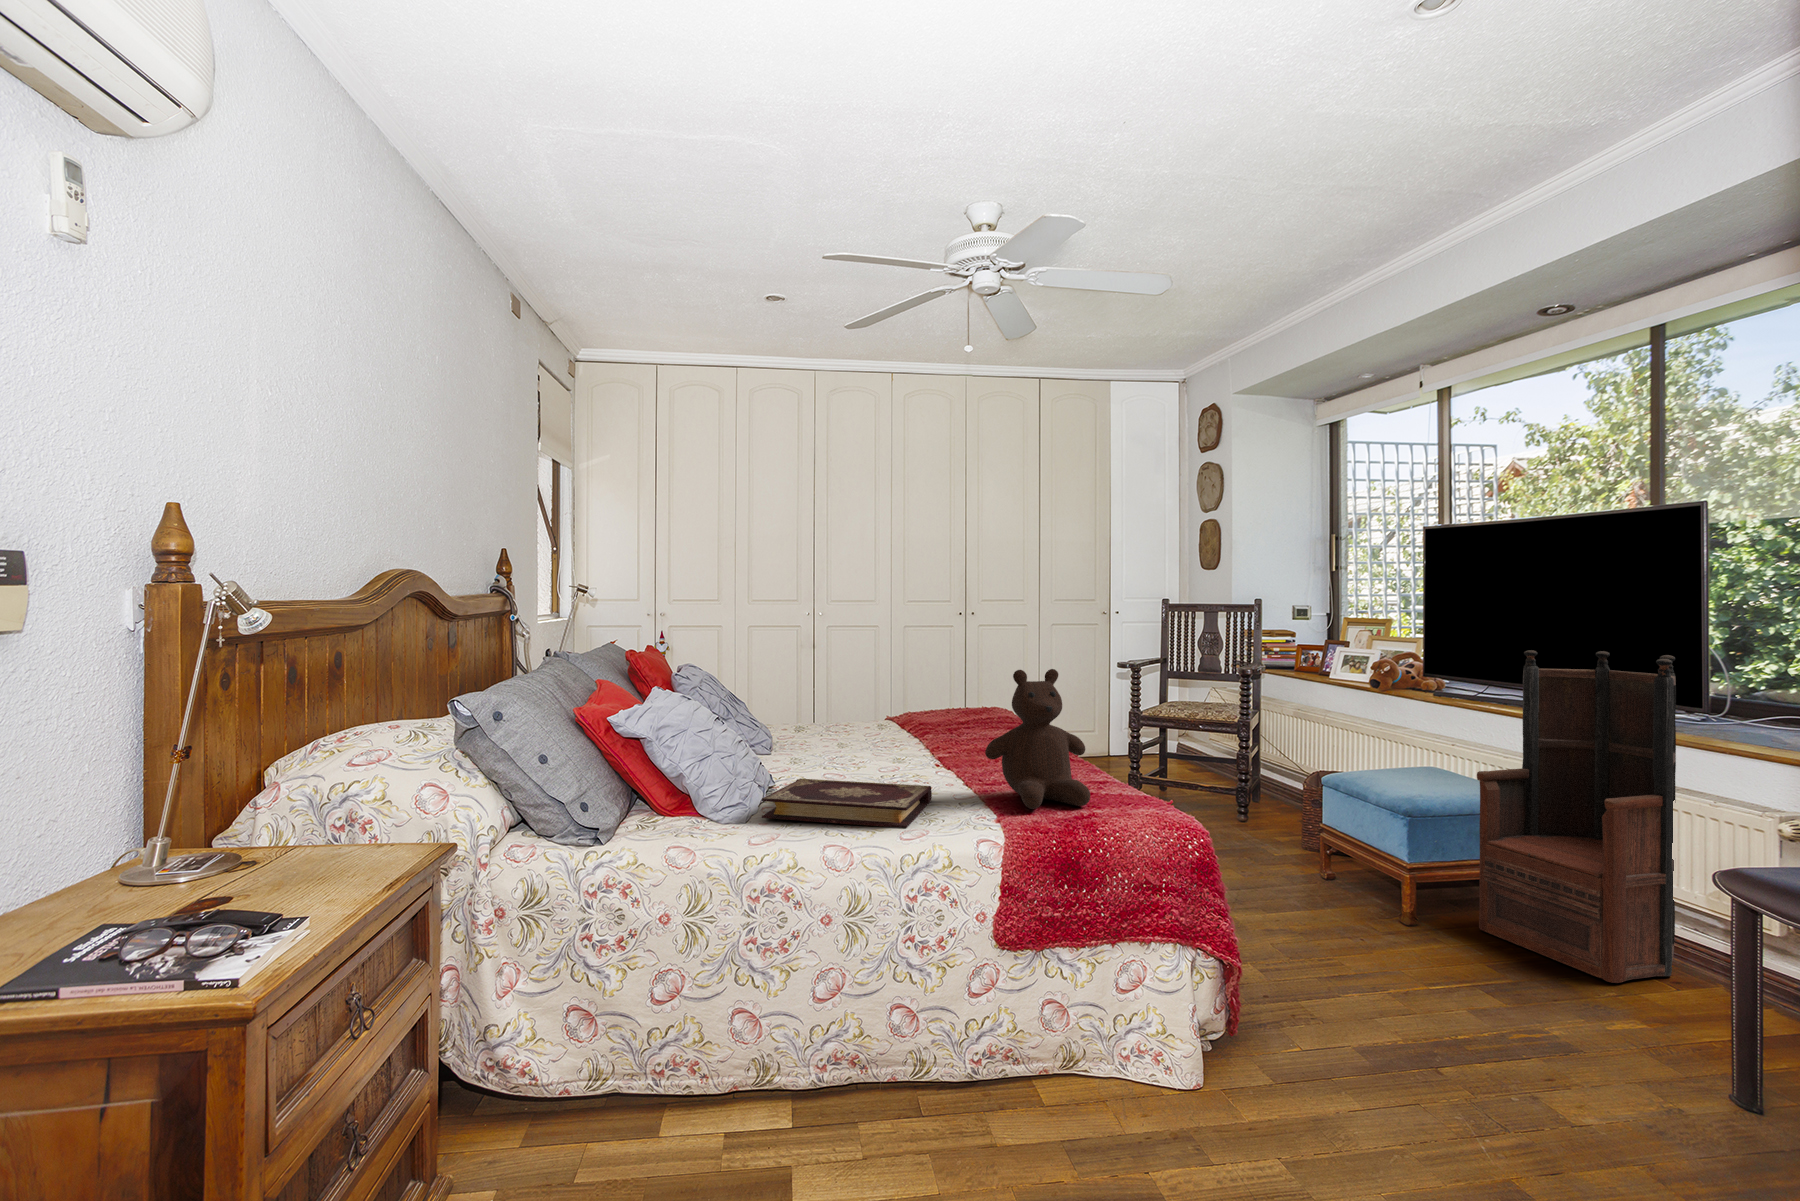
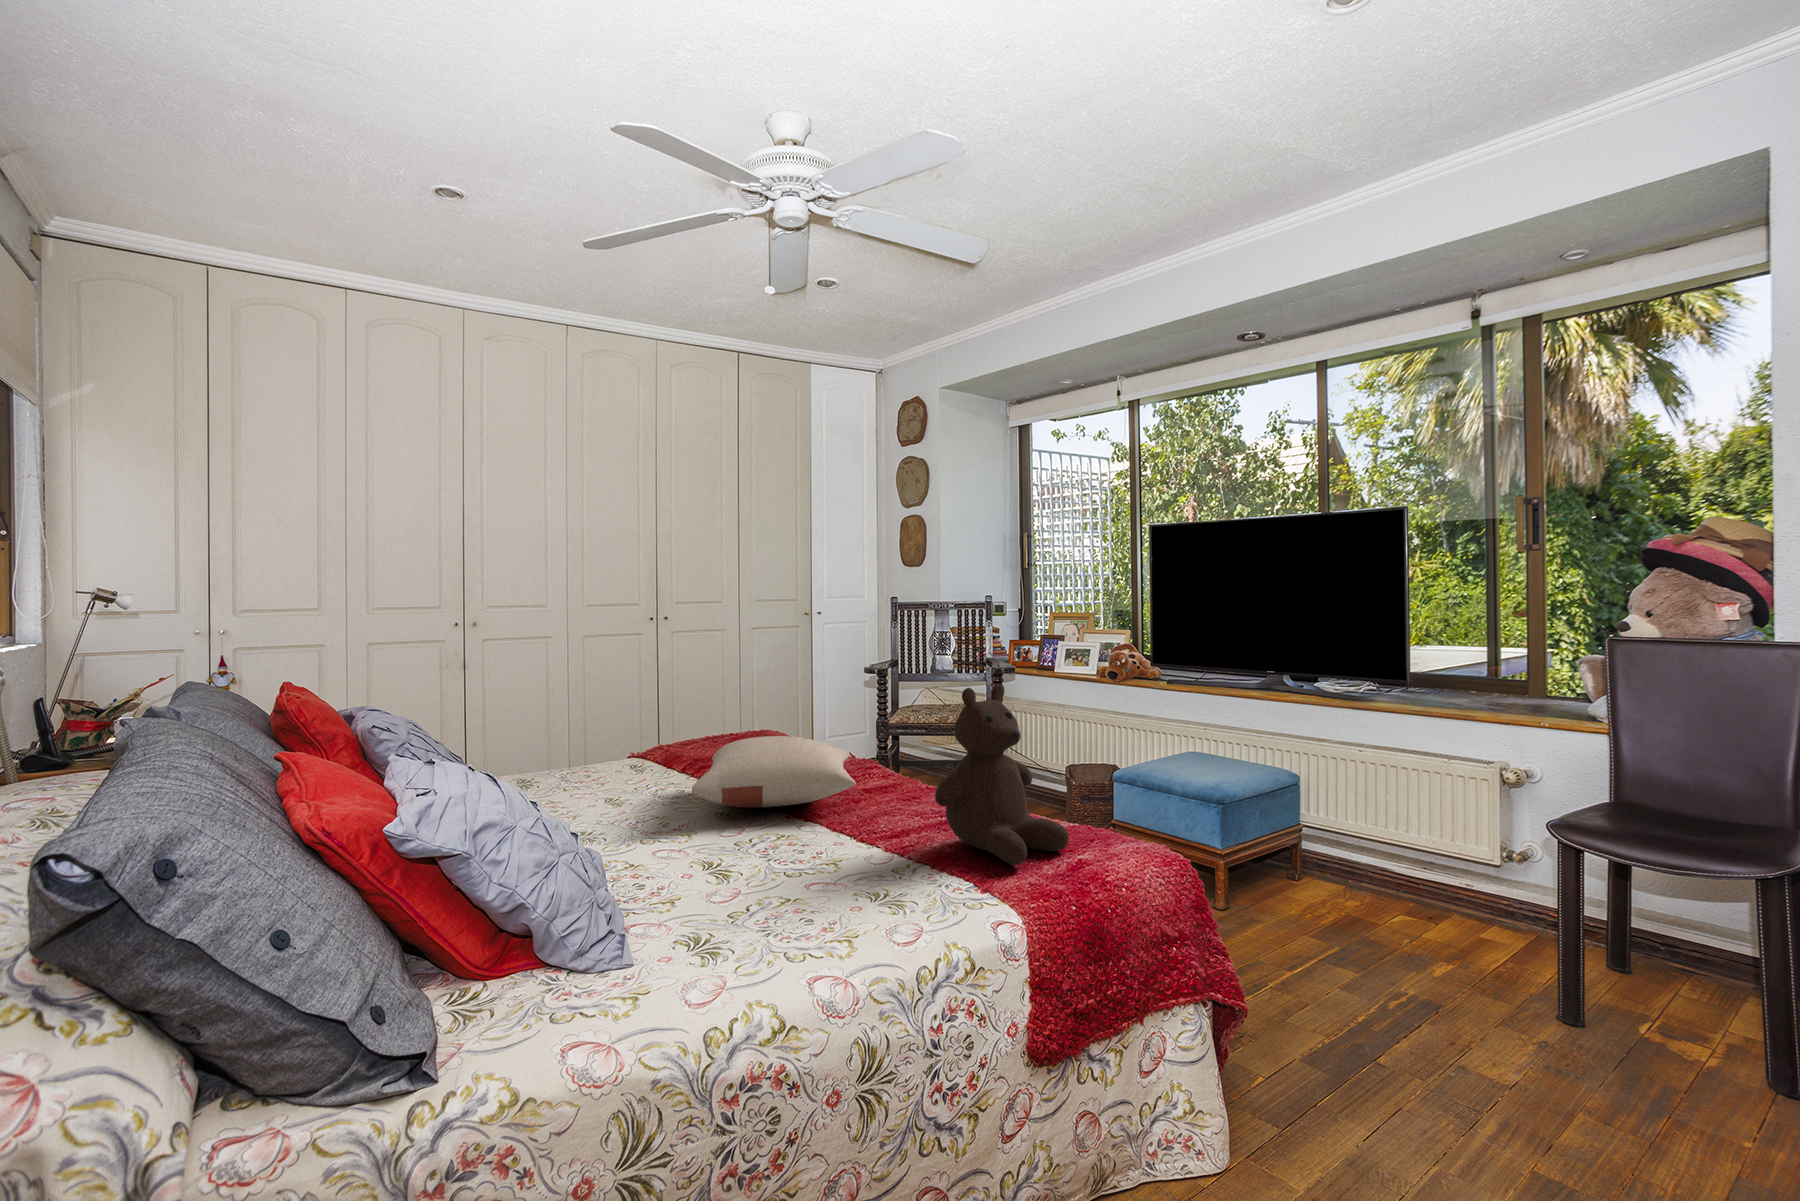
armchair: present [1477,650,1676,983] -> none [1263,634,1424,927]
pillow: none [853,704,1002,756] -> present [692,736,856,807]
book: present [762,778,932,828] -> none [668,853,898,950]

